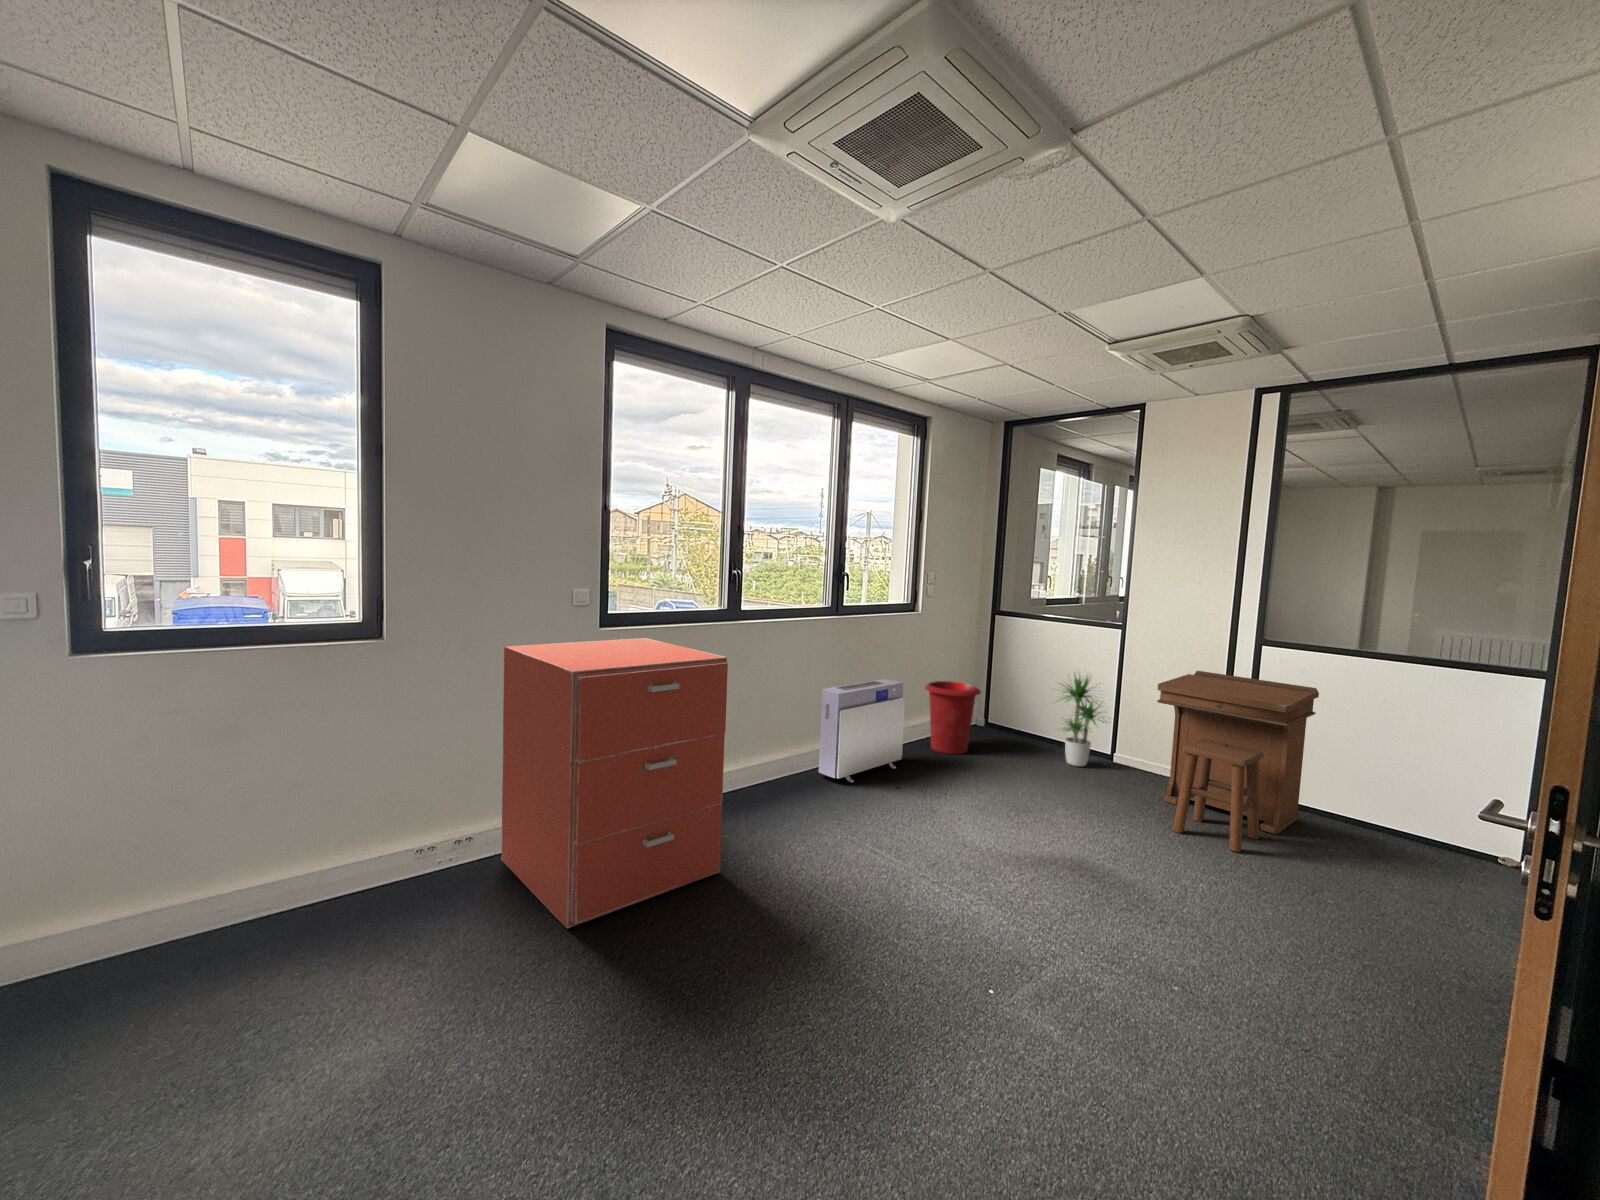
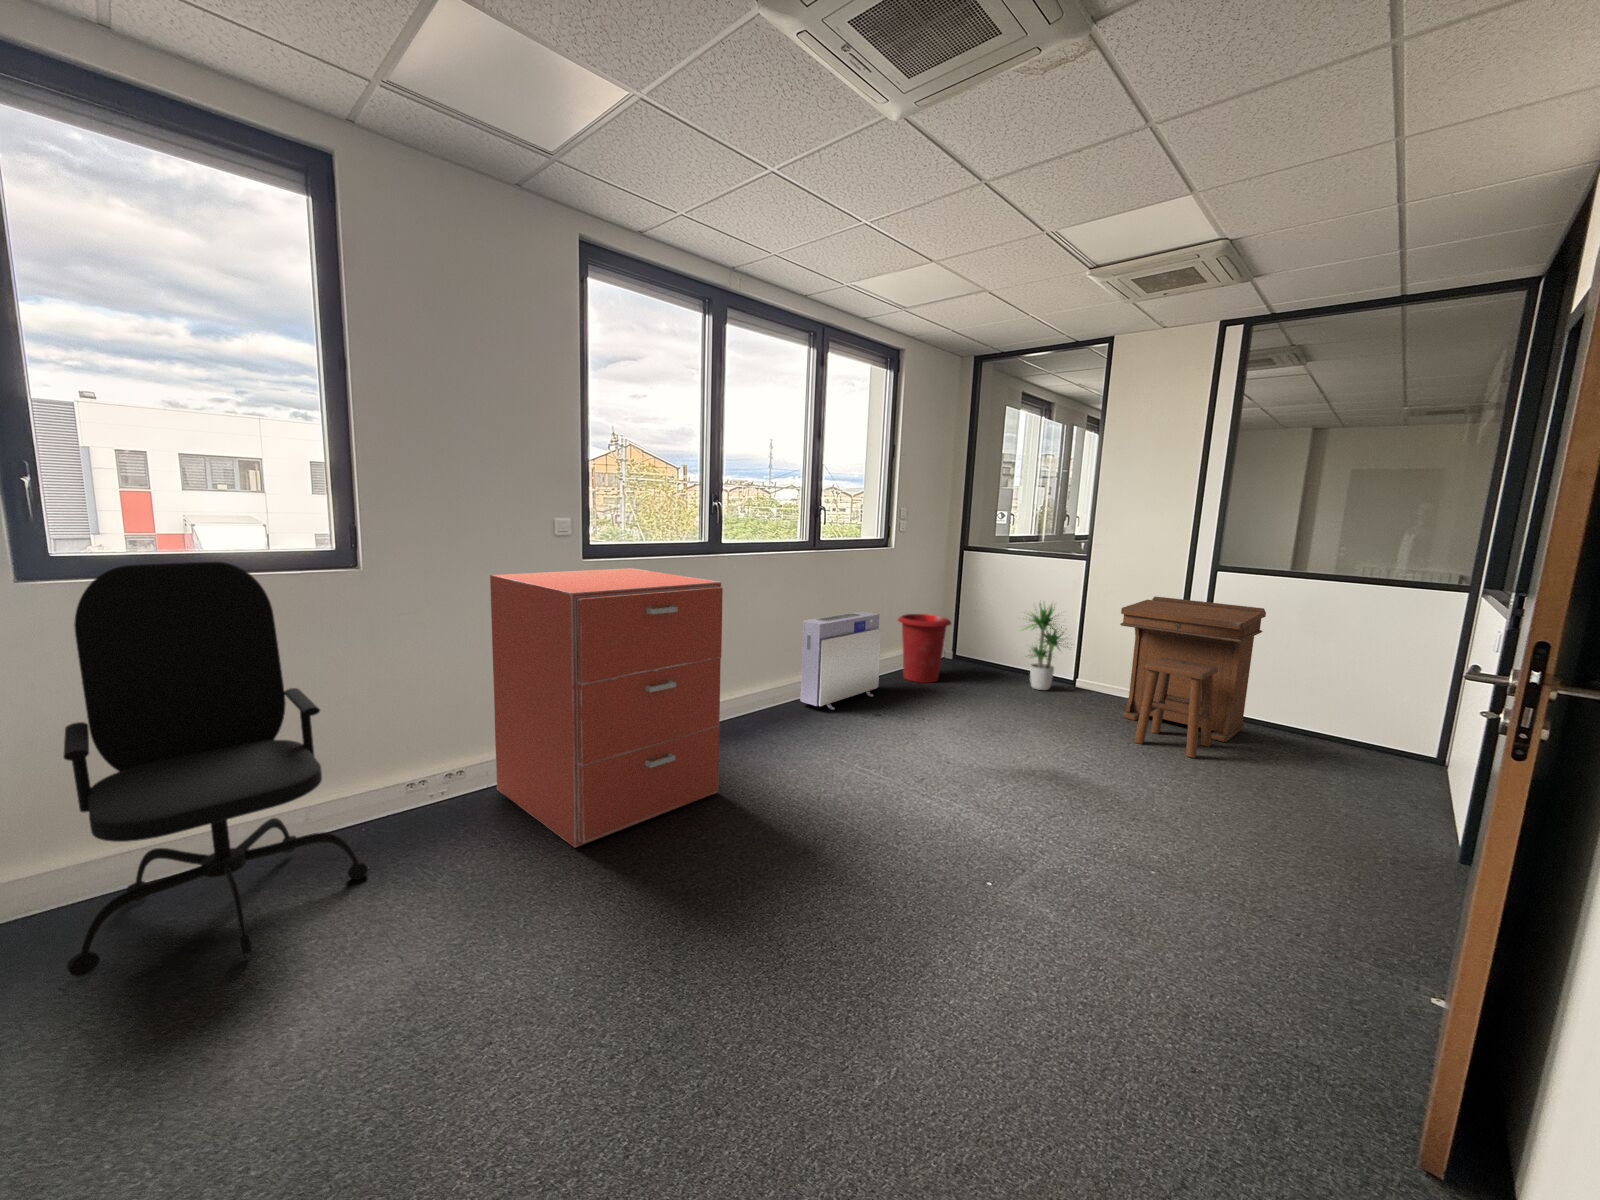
office chair: none [69,638,364,1044] -> present [64,561,368,977]

